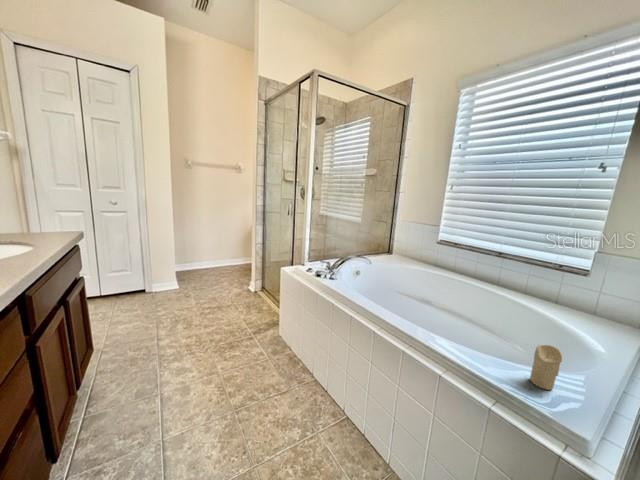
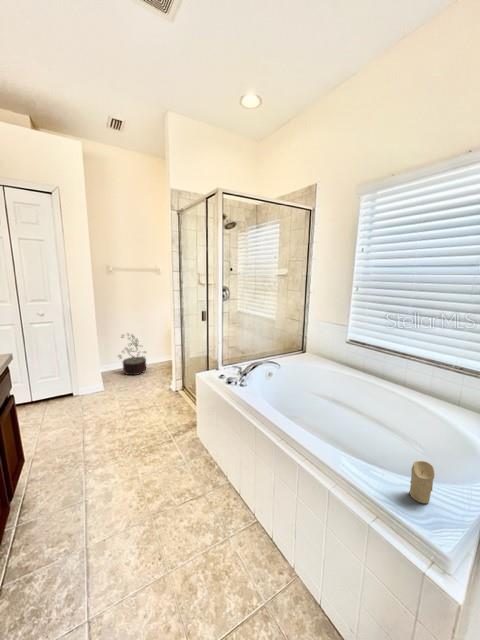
decorative plant: none [193,231,224,275] -> present [119,334,146,375]

